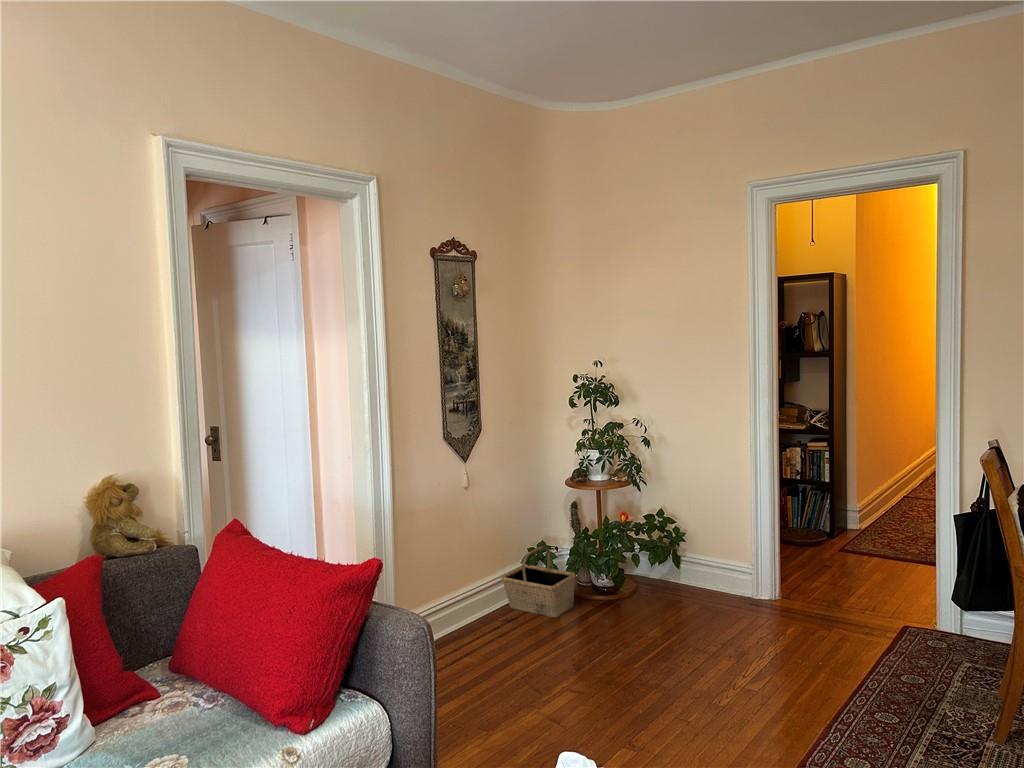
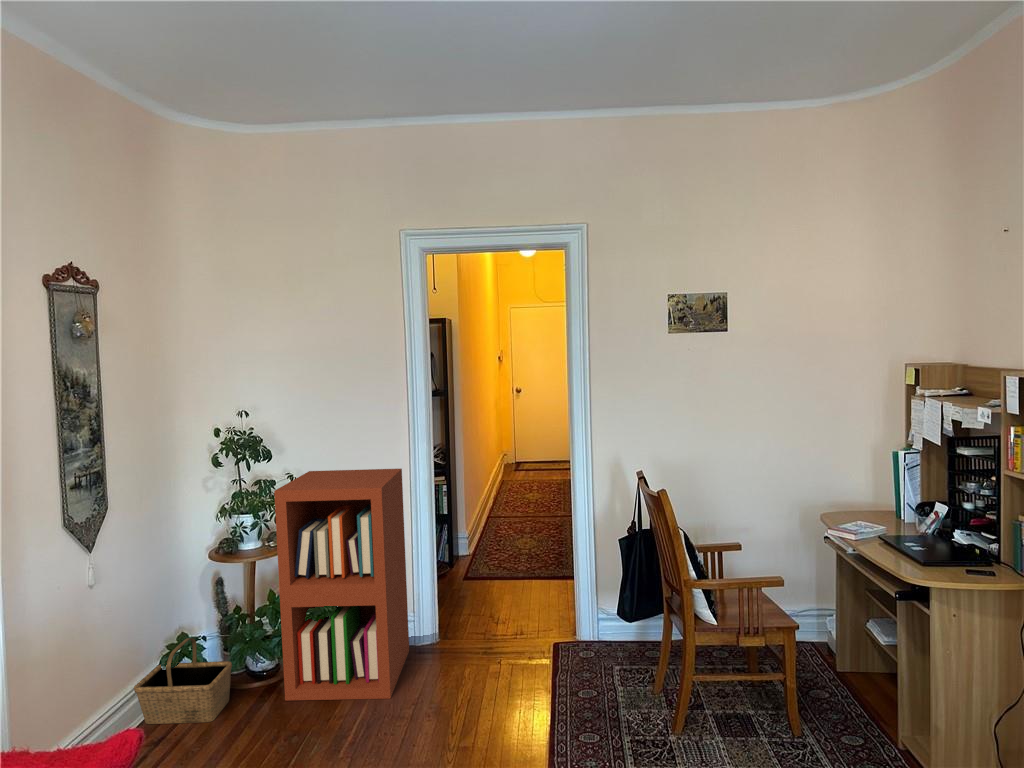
bookshelf: none [606,413,744,636] -> present [274,469,409,701]

